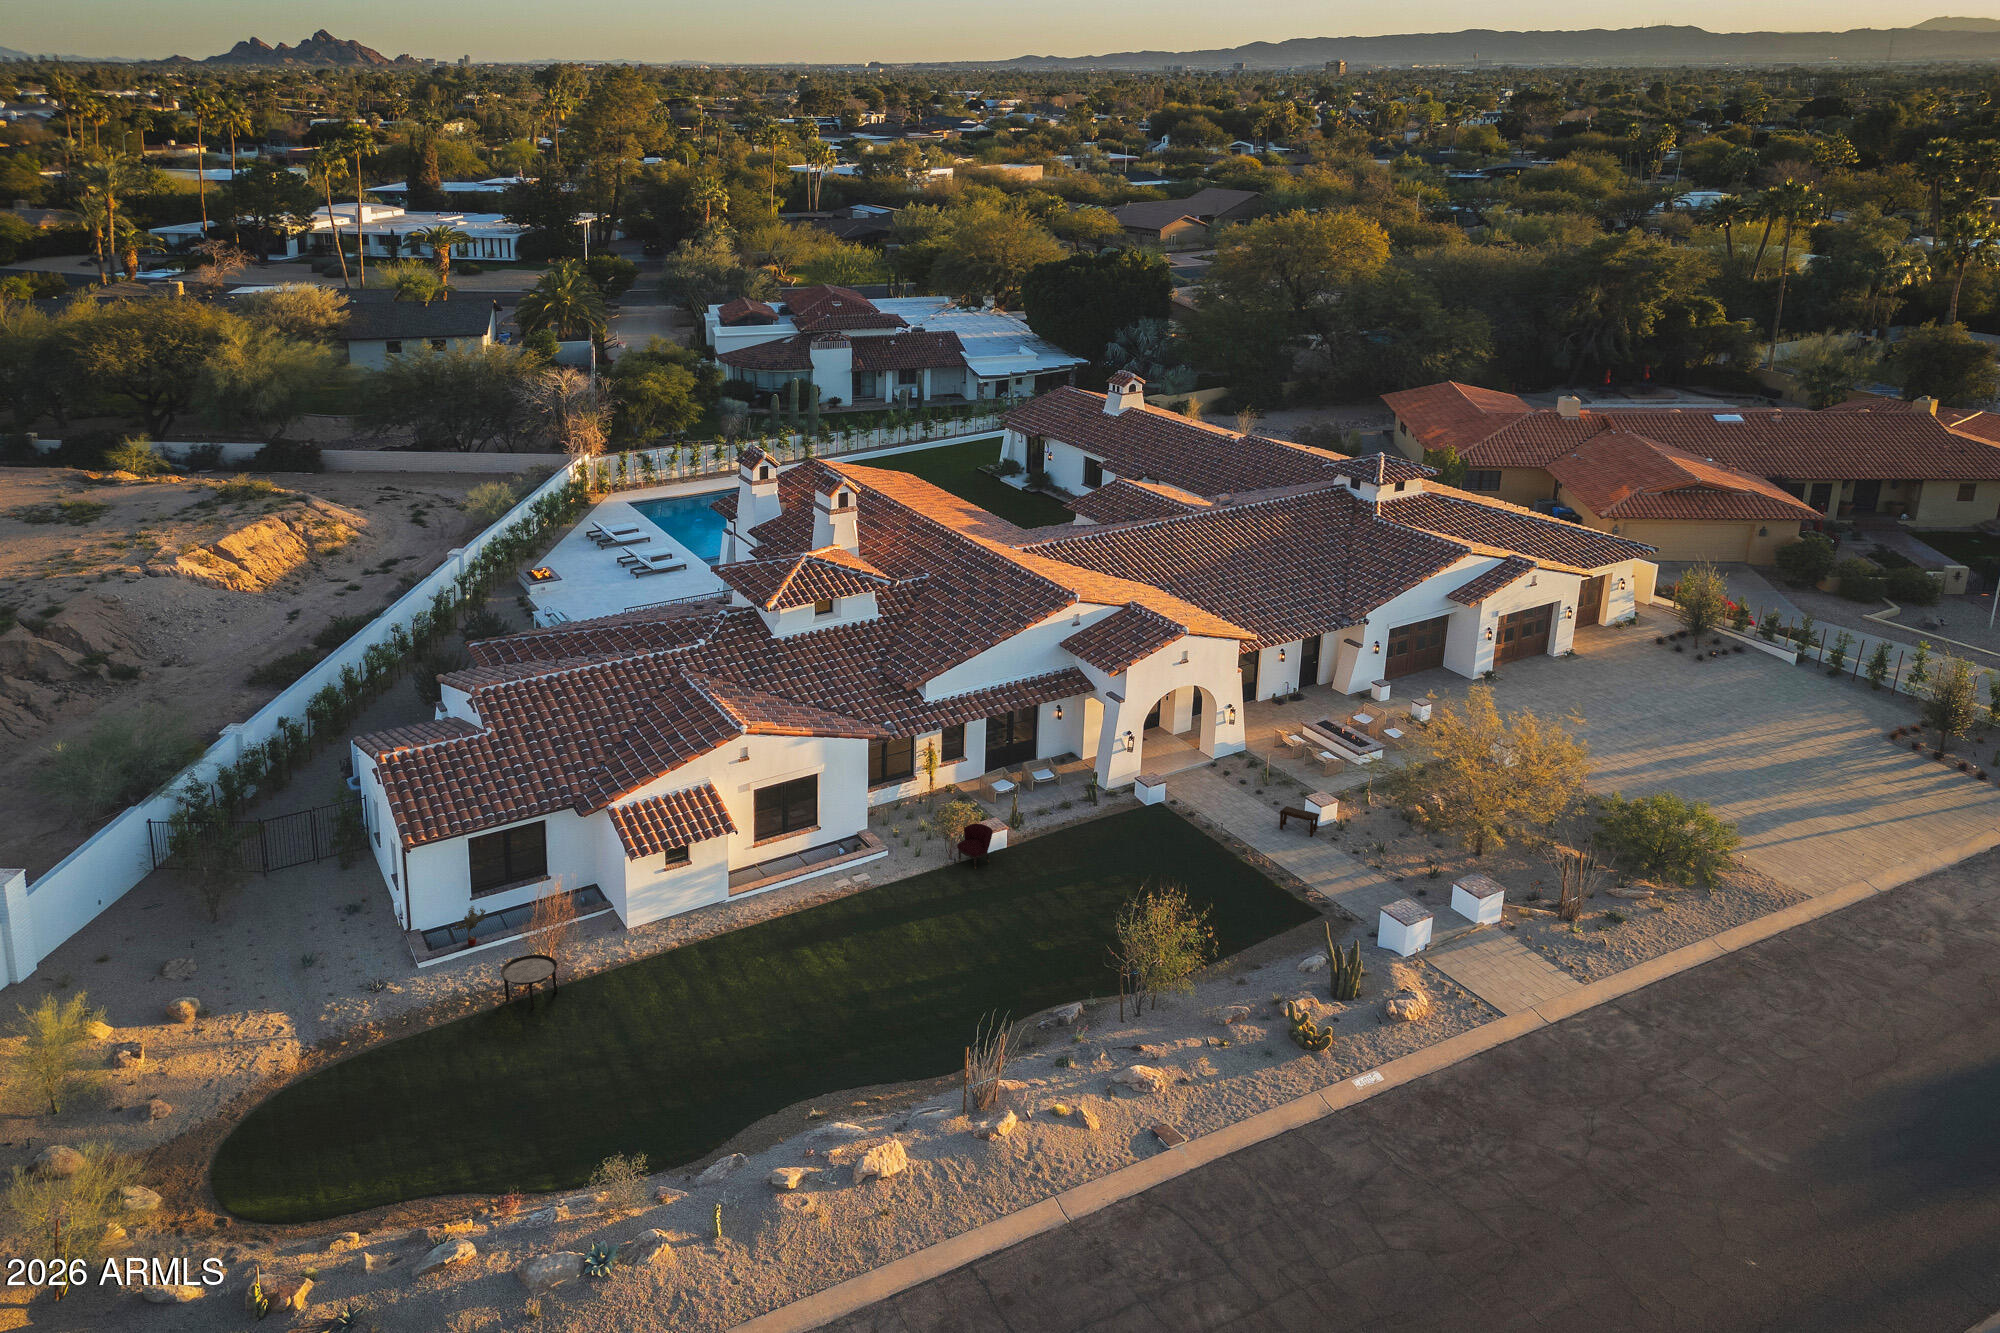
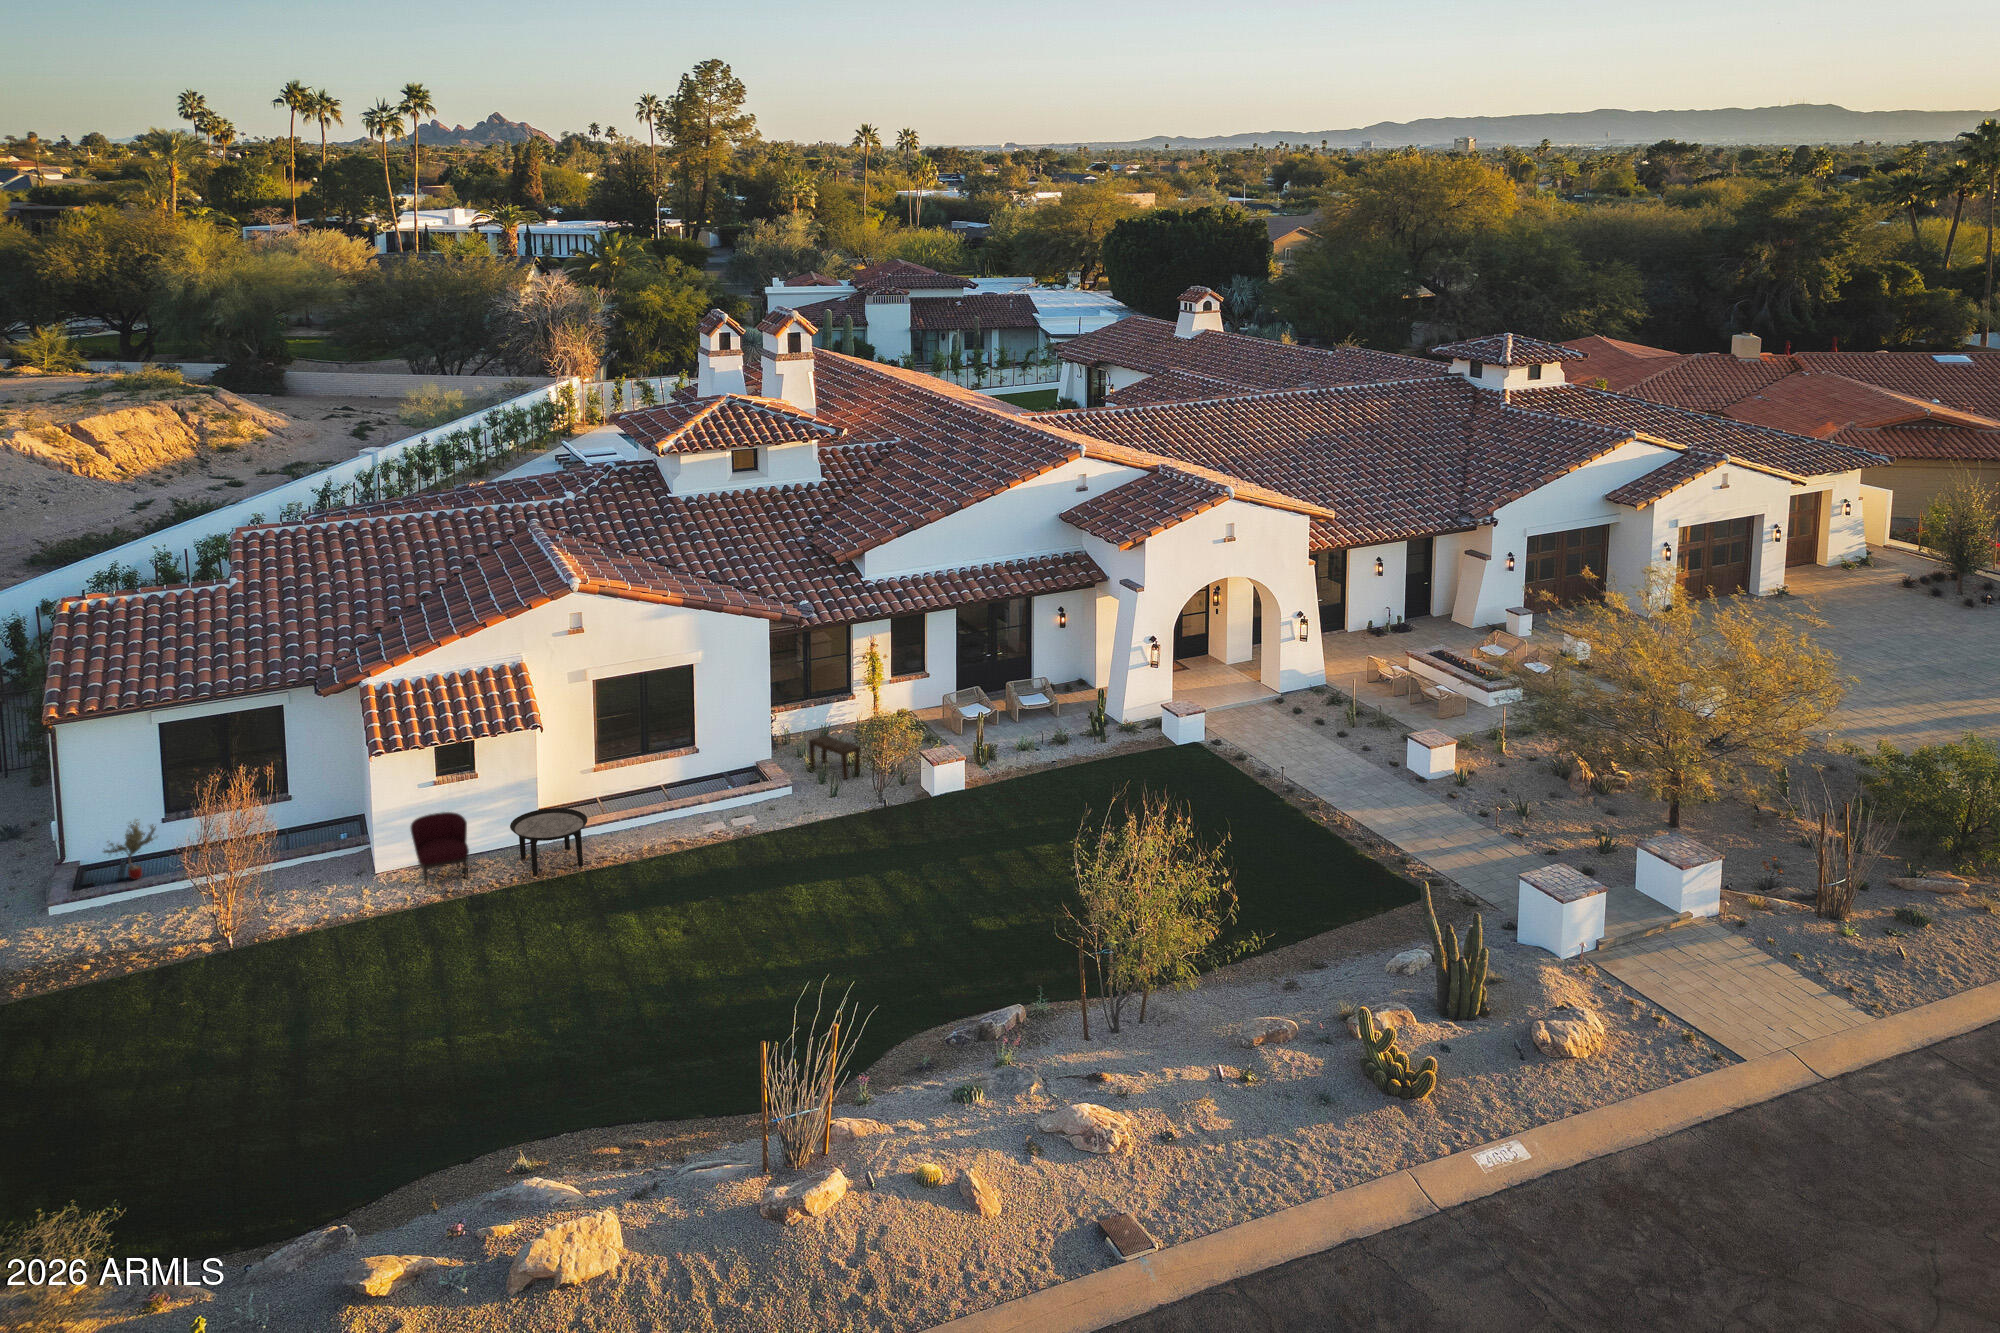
bench: present [1280,806,1319,837] -> present [809,736,861,779]
chair: present [957,824,993,869] -> present [411,812,469,886]
round table: present [501,955,558,1009] -> present [510,808,588,876]

